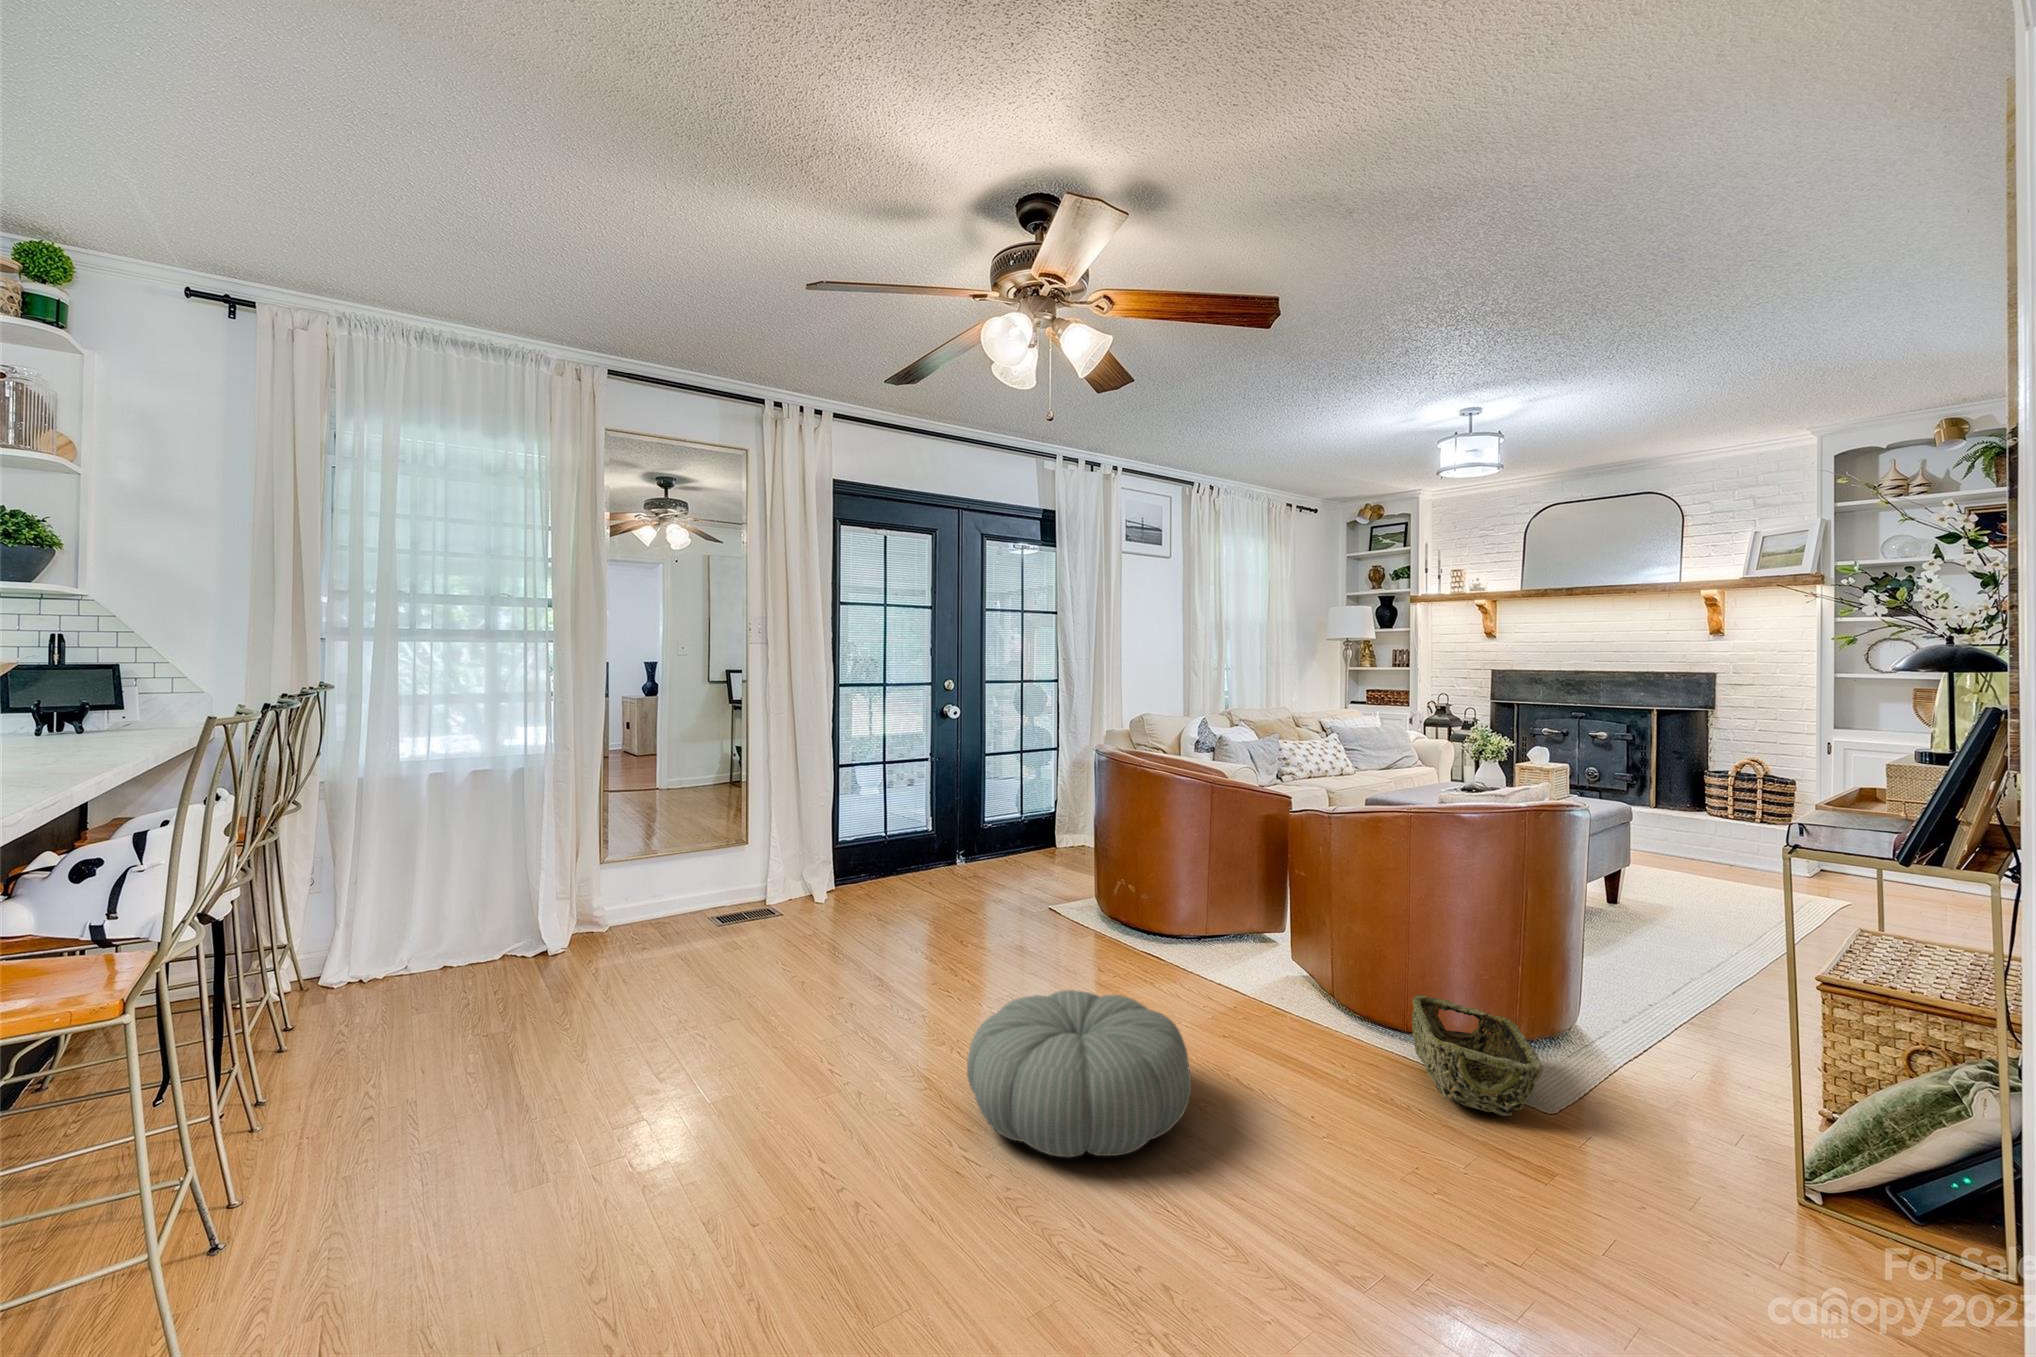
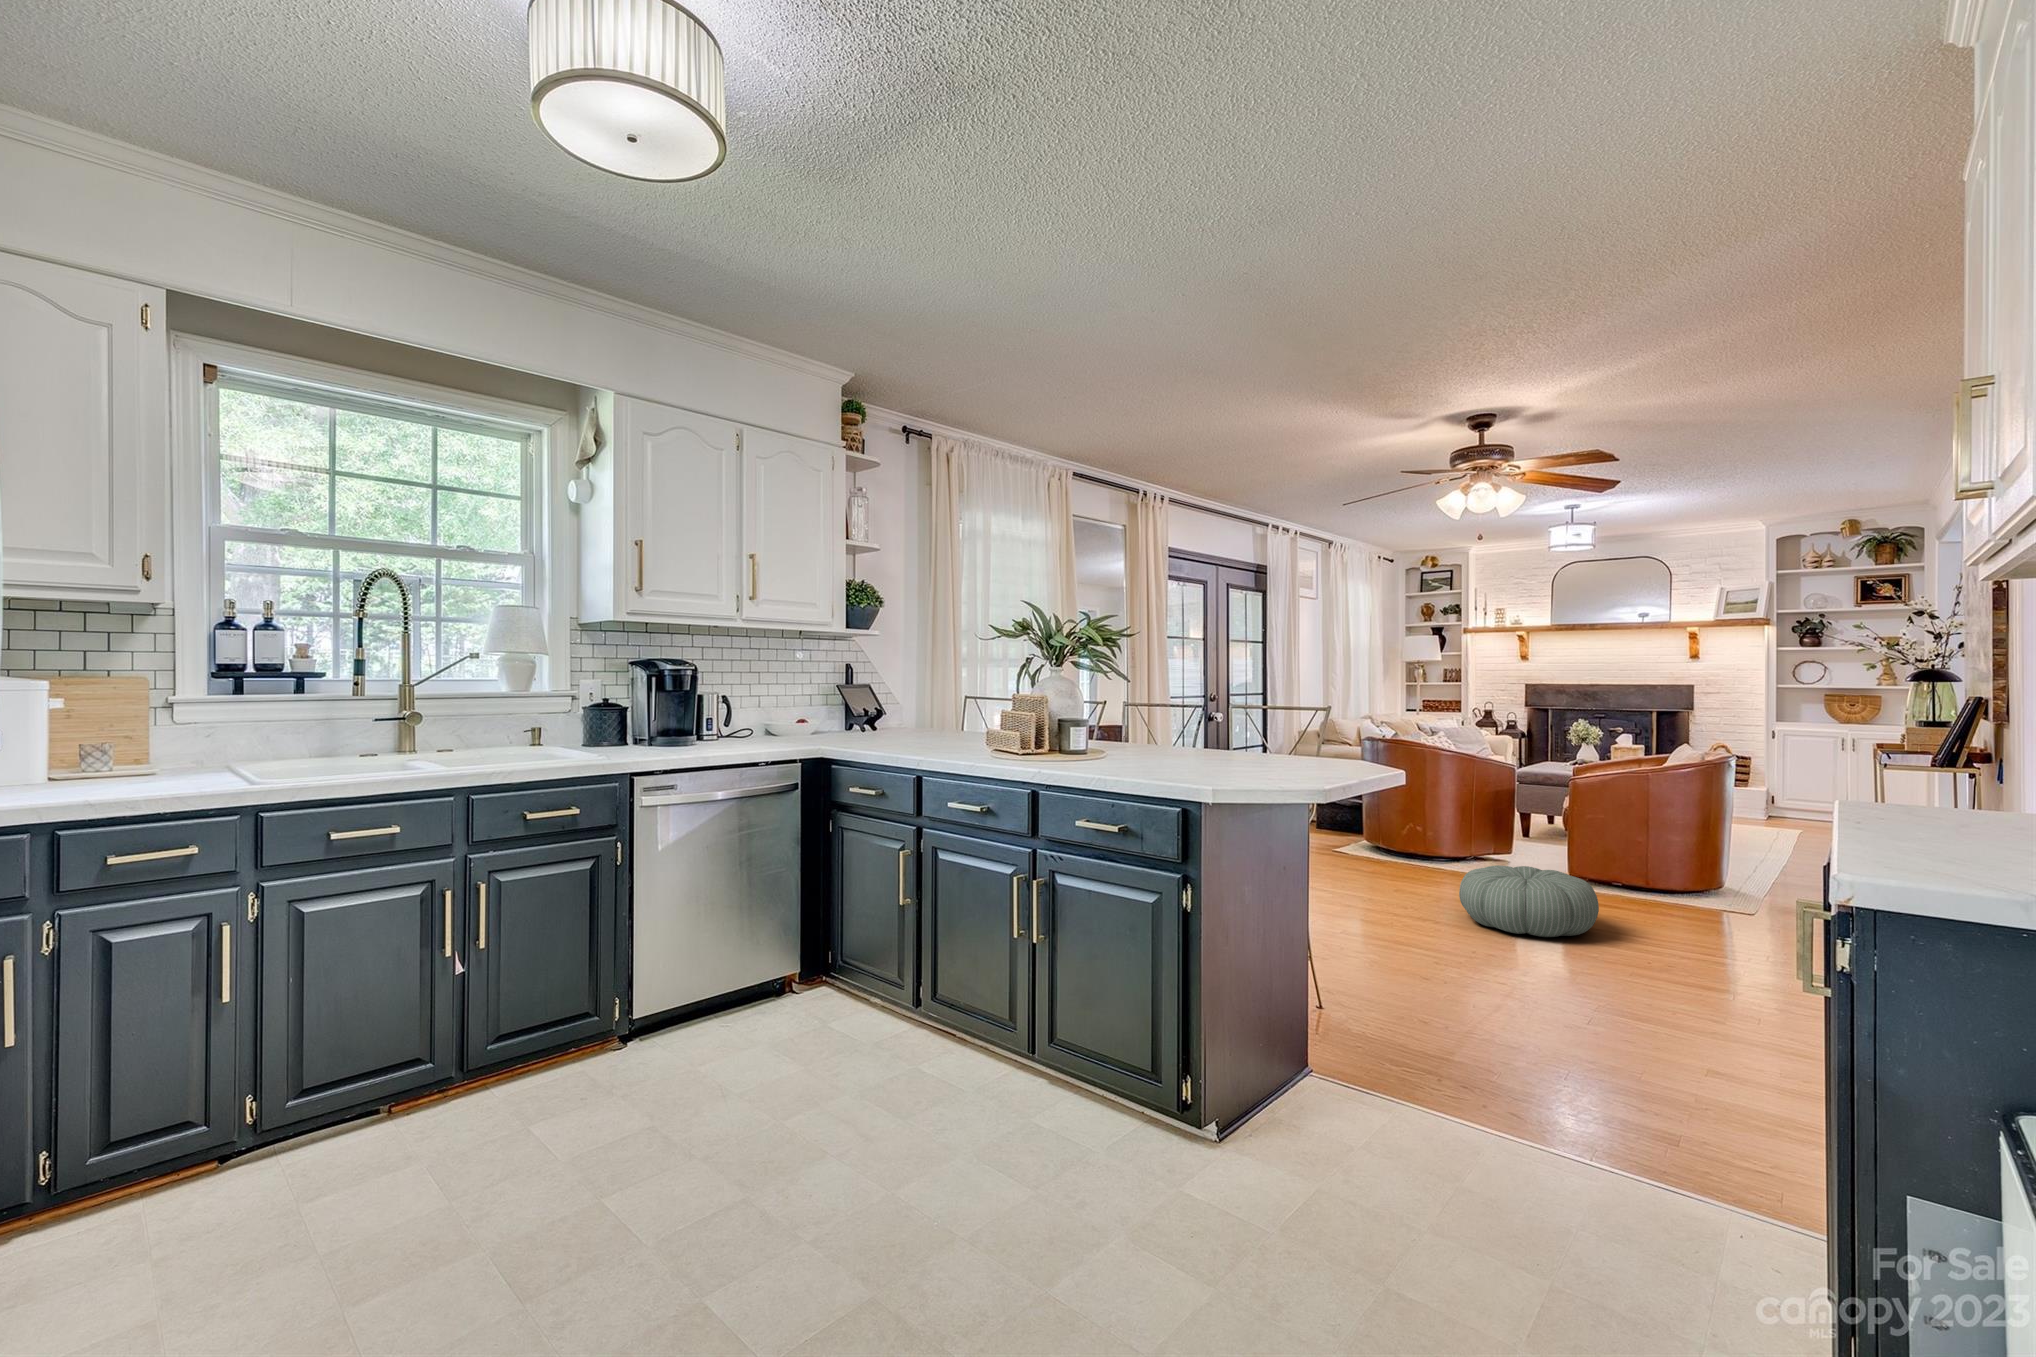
woven basket: present [1412,995,1543,1116] -> none [1656,865,1752,916]

